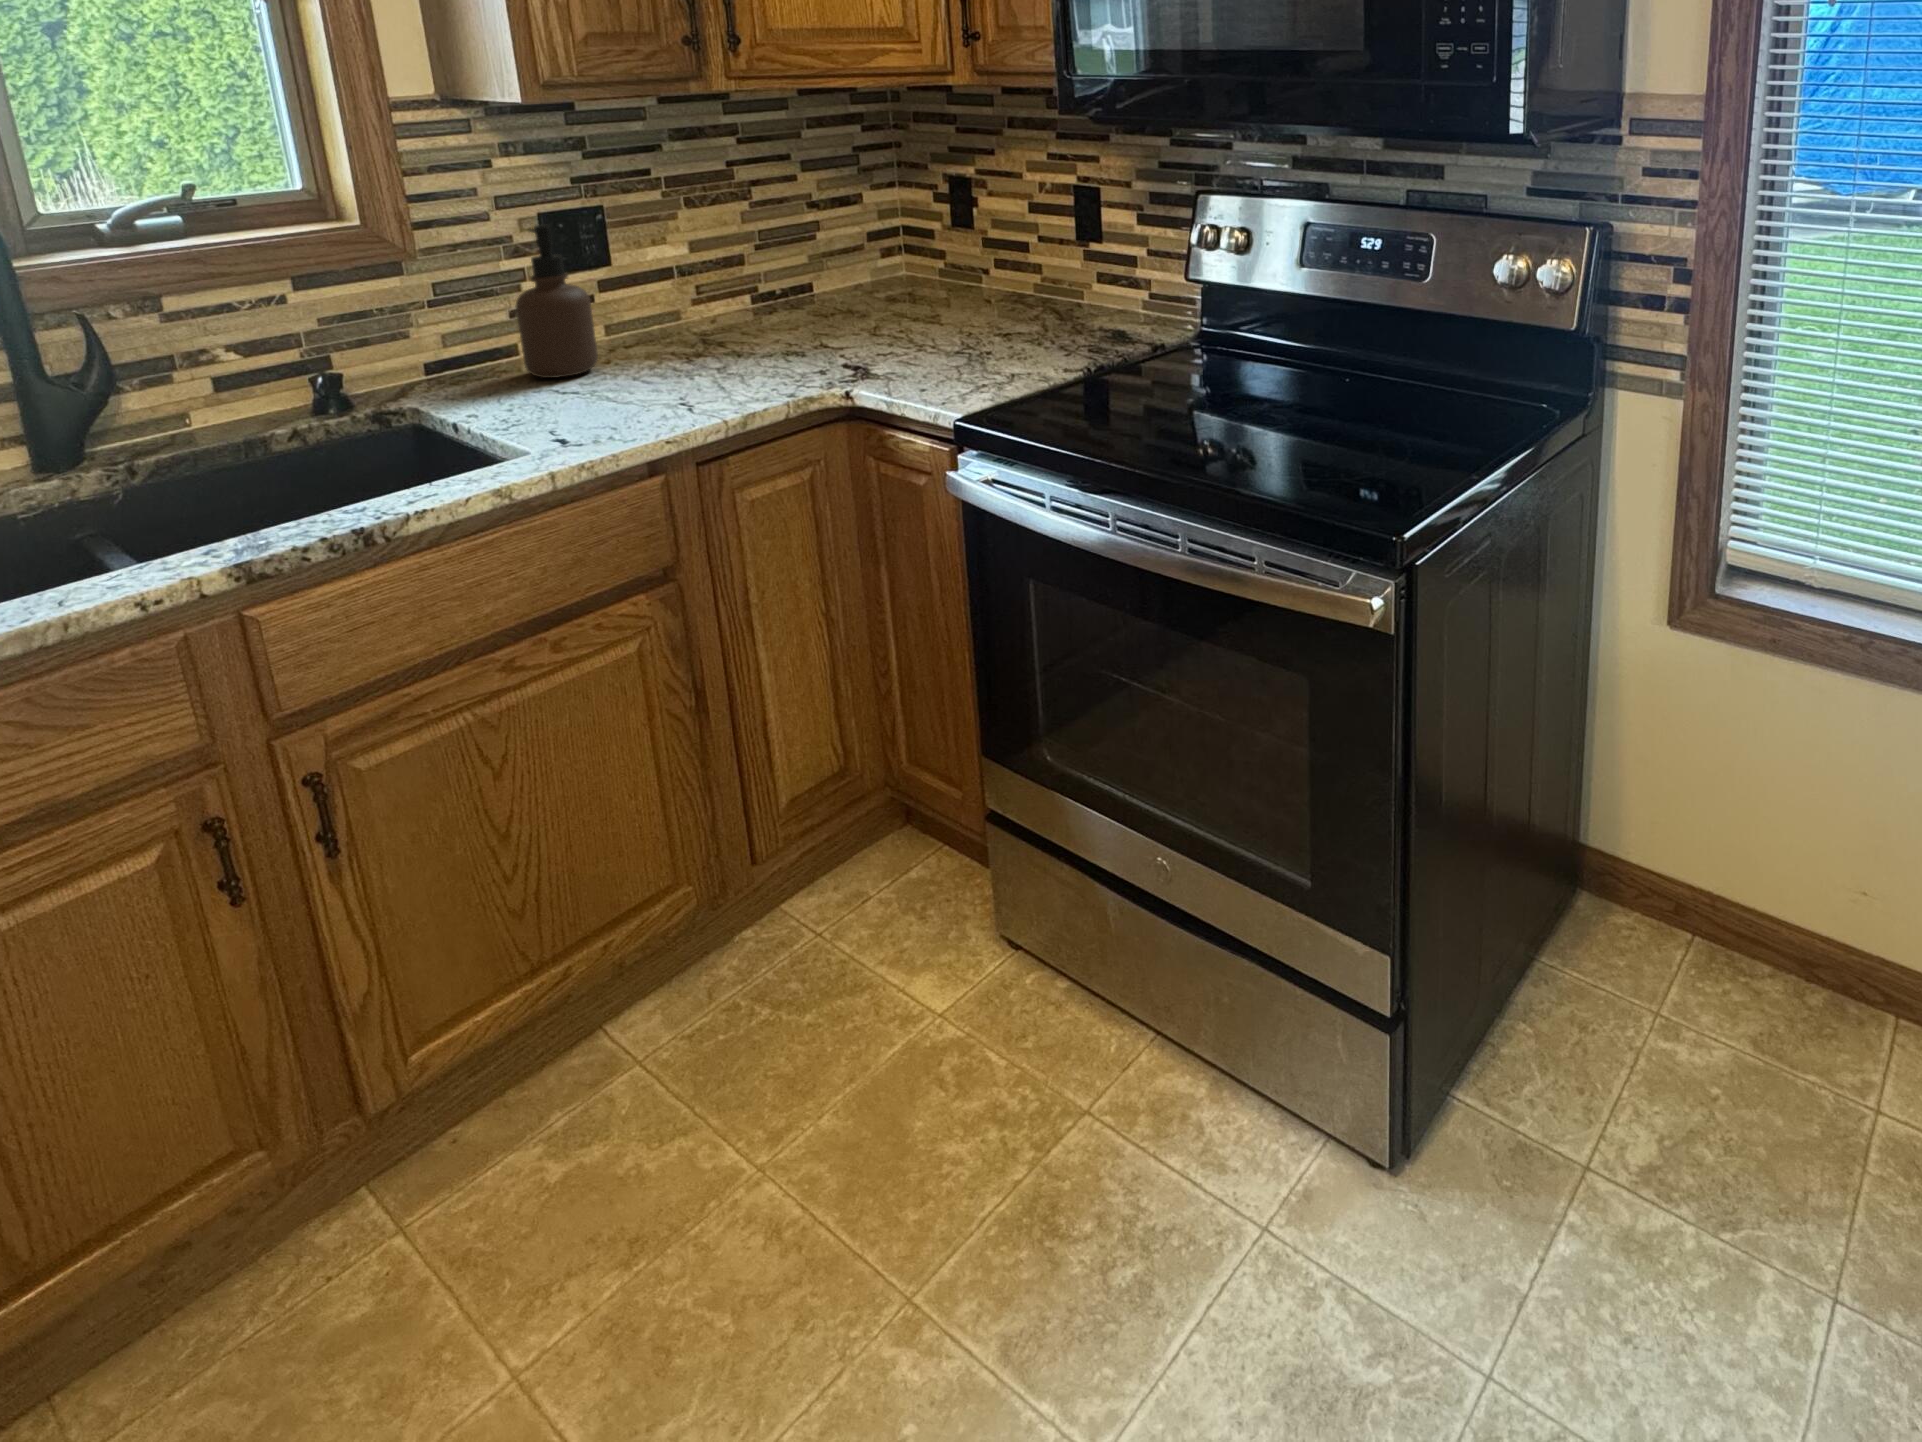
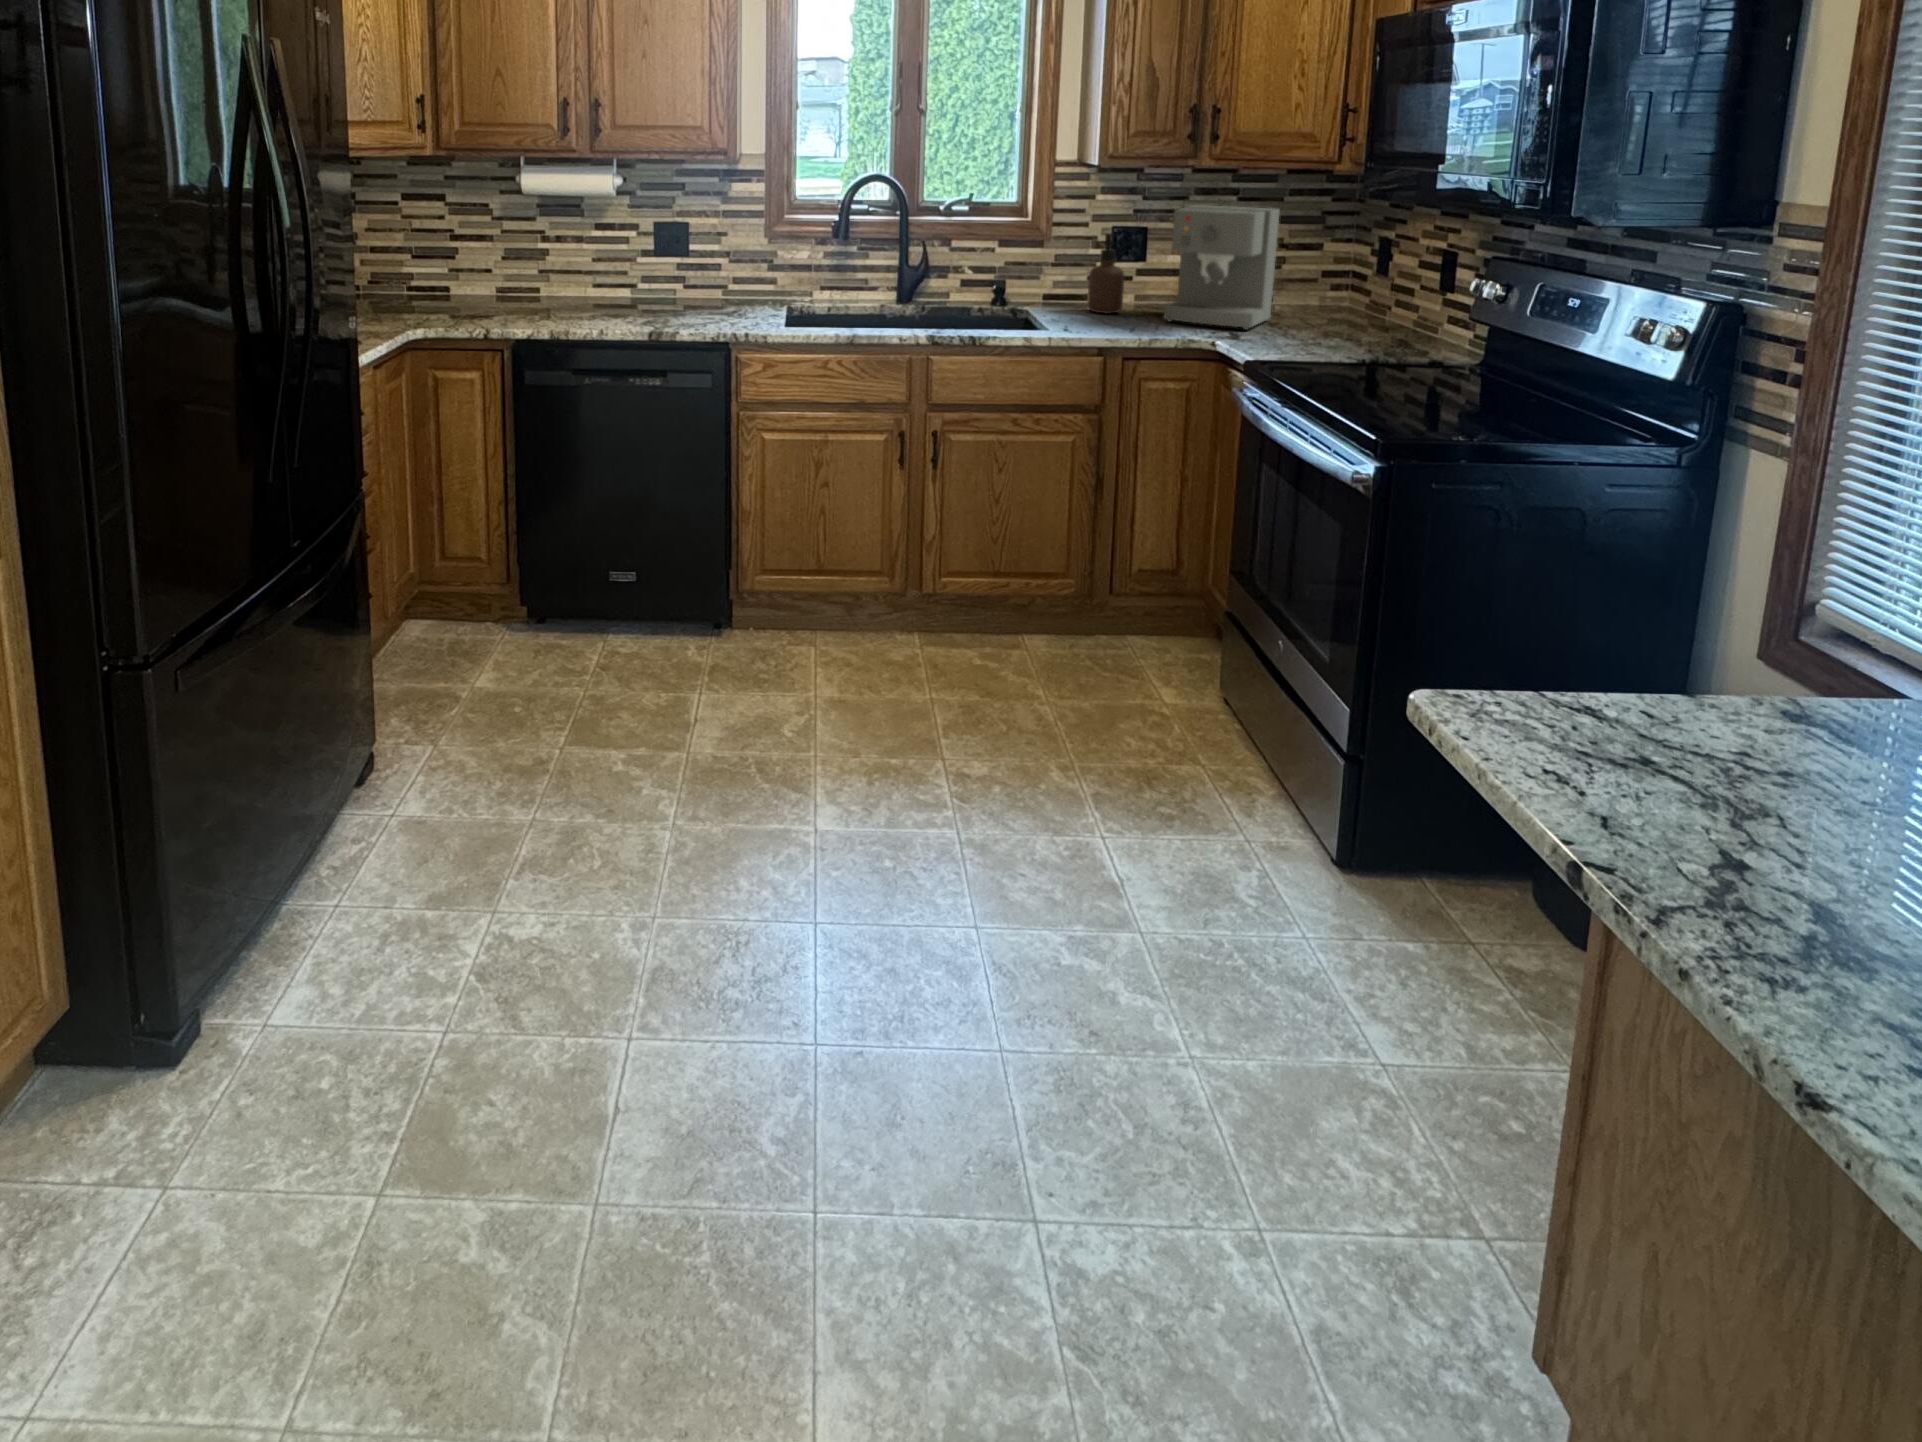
coffee maker: none [675,148,850,366] -> present [1164,205,1280,330]

